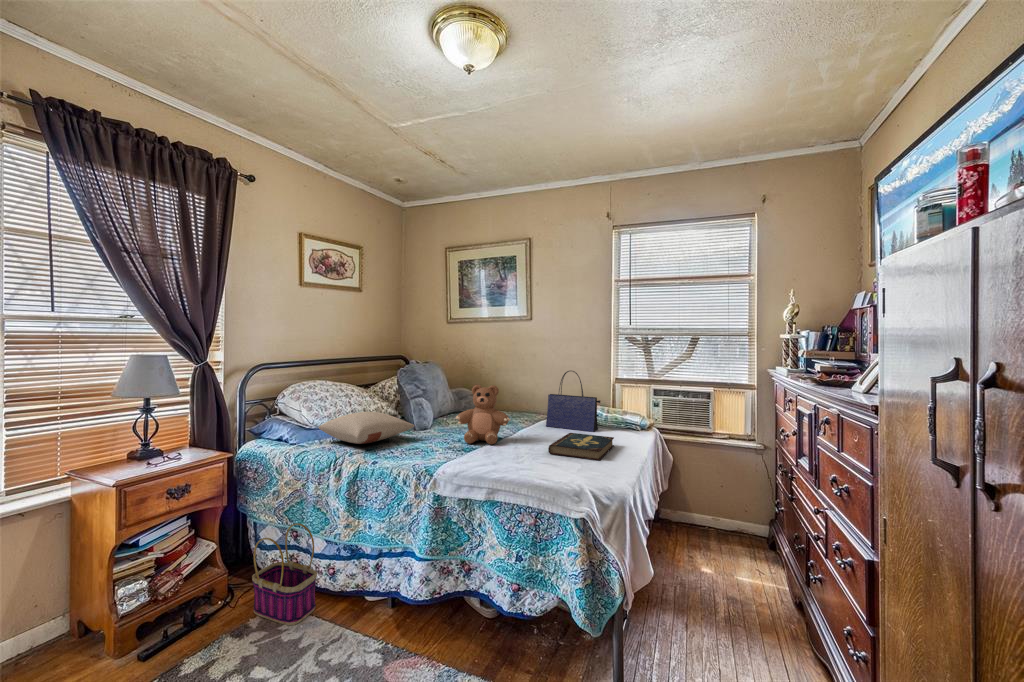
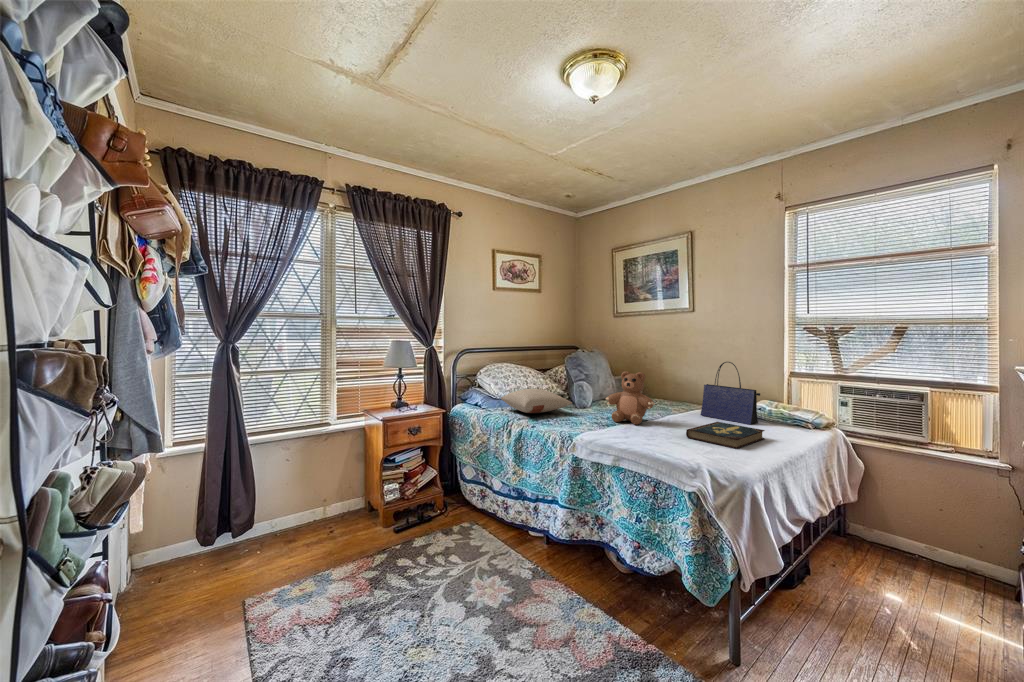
basket: present [252,523,317,625] -> none [455,466,495,537]

